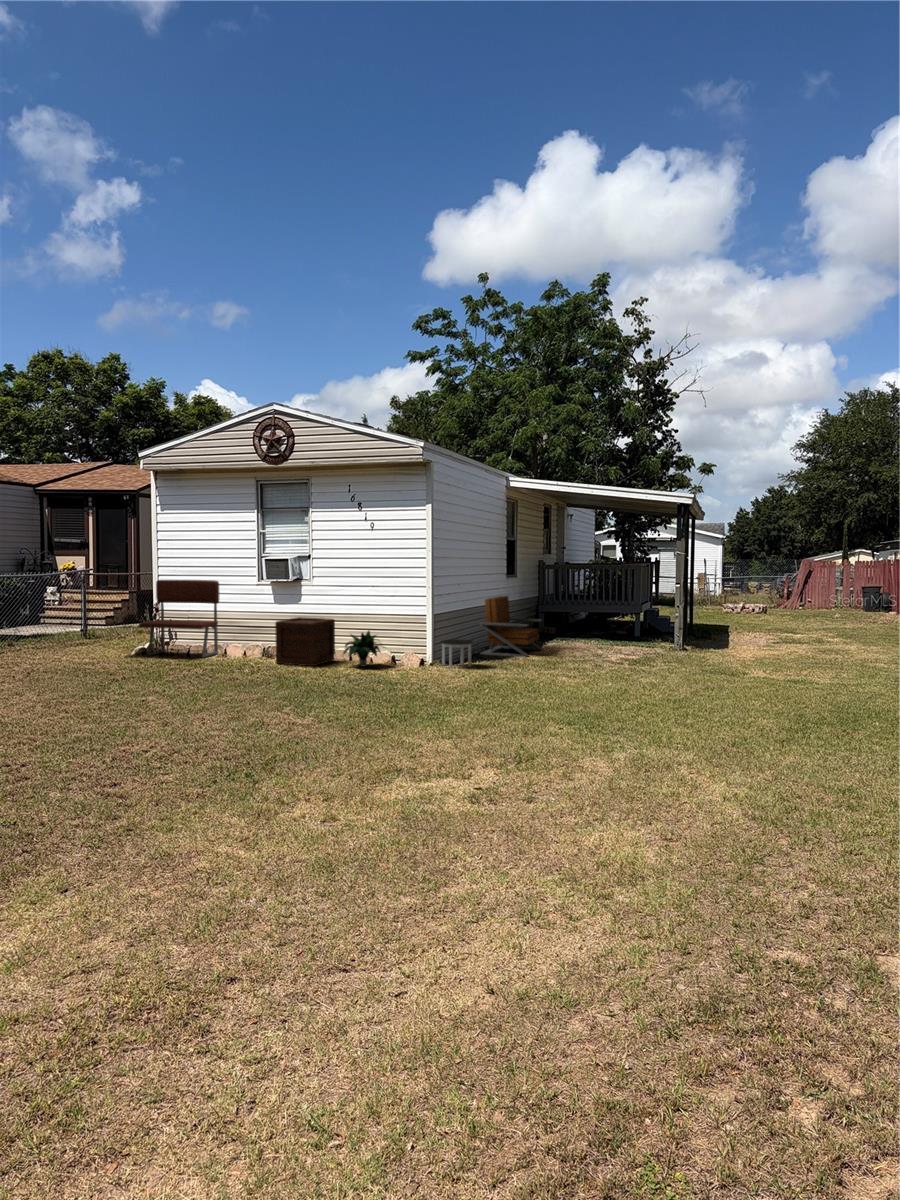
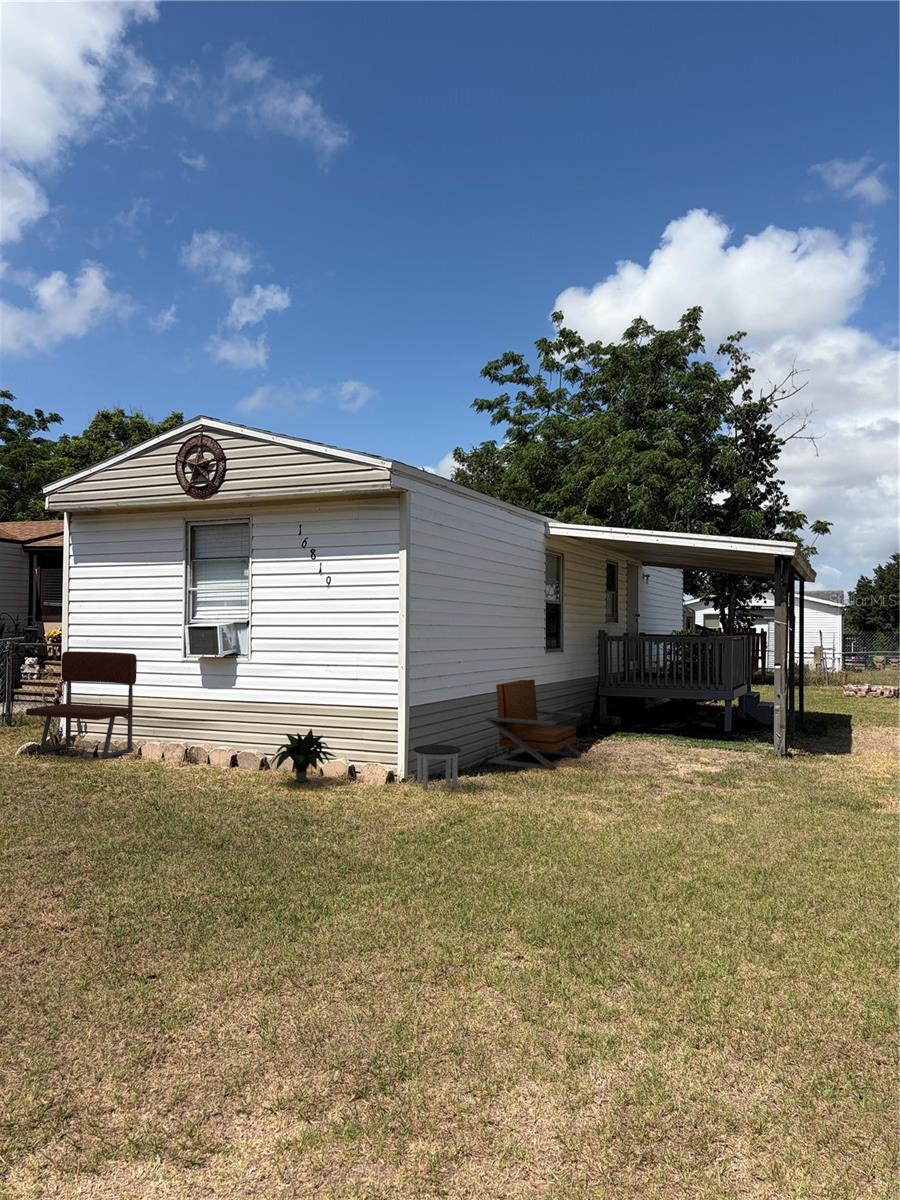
wooden crate: present [275,617,335,666] -> none [185,706,274,780]

